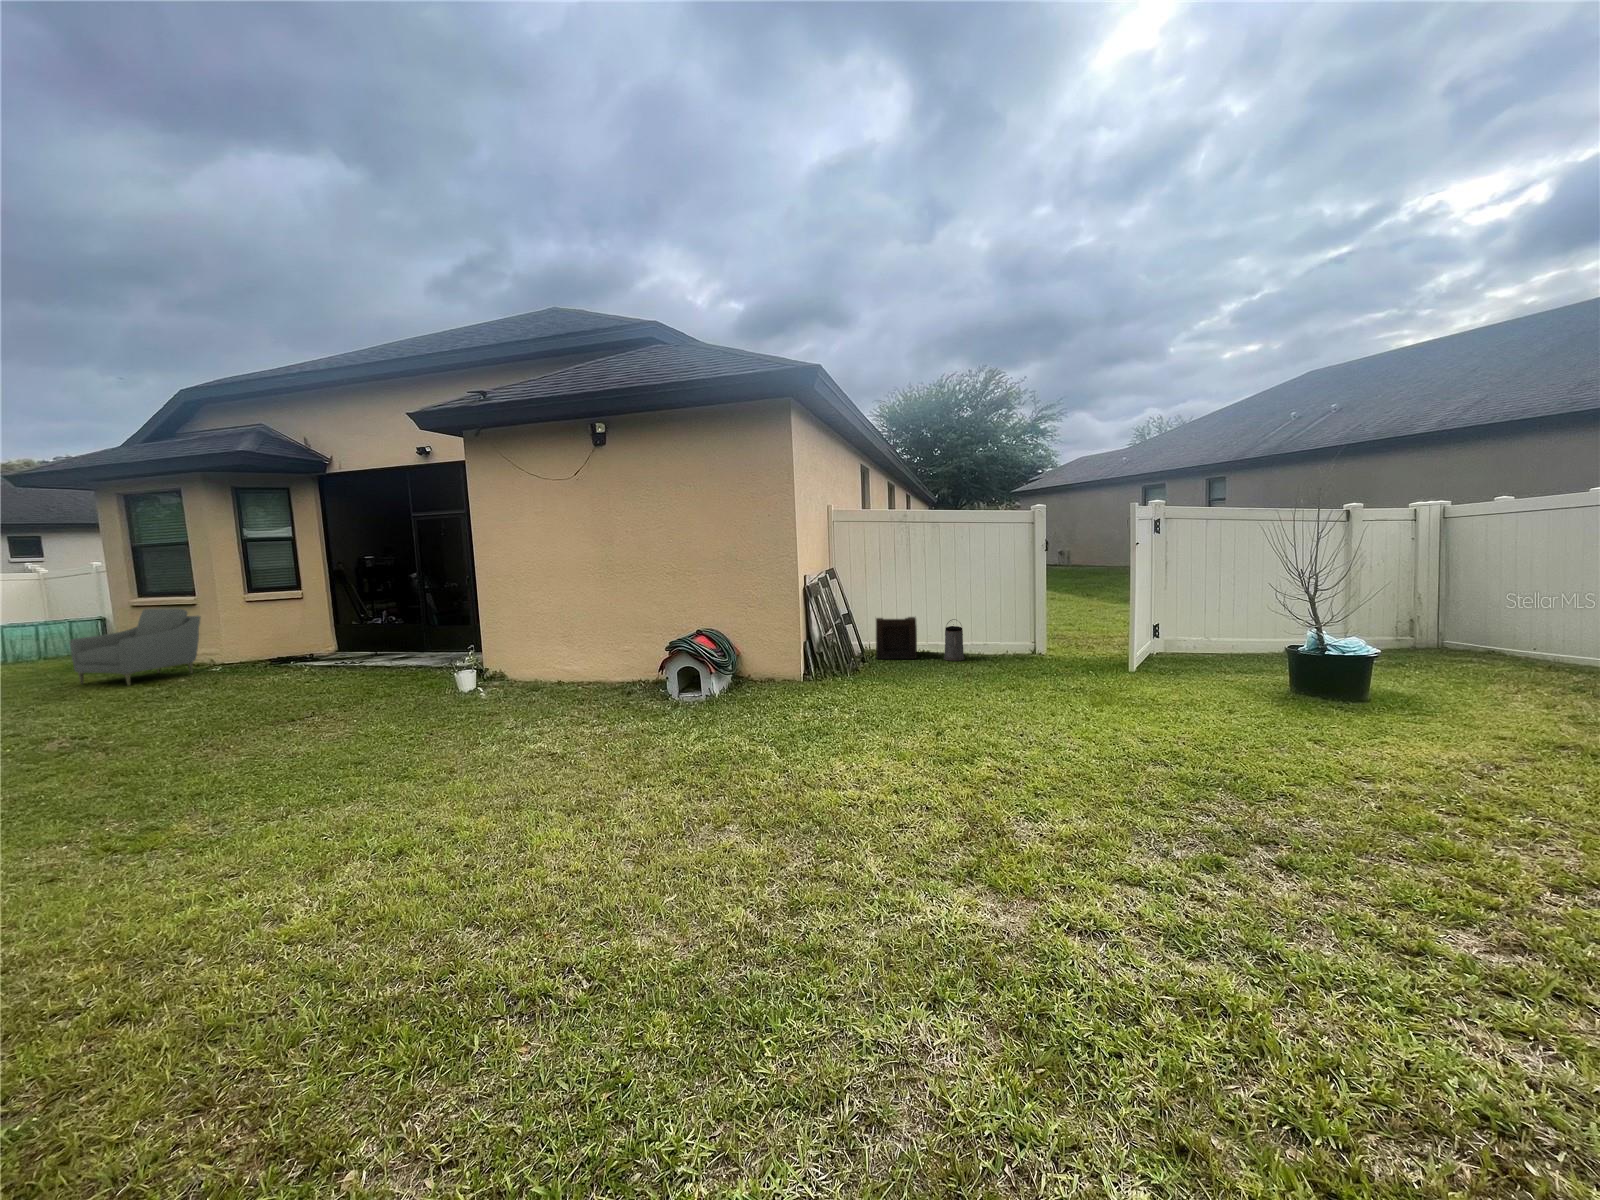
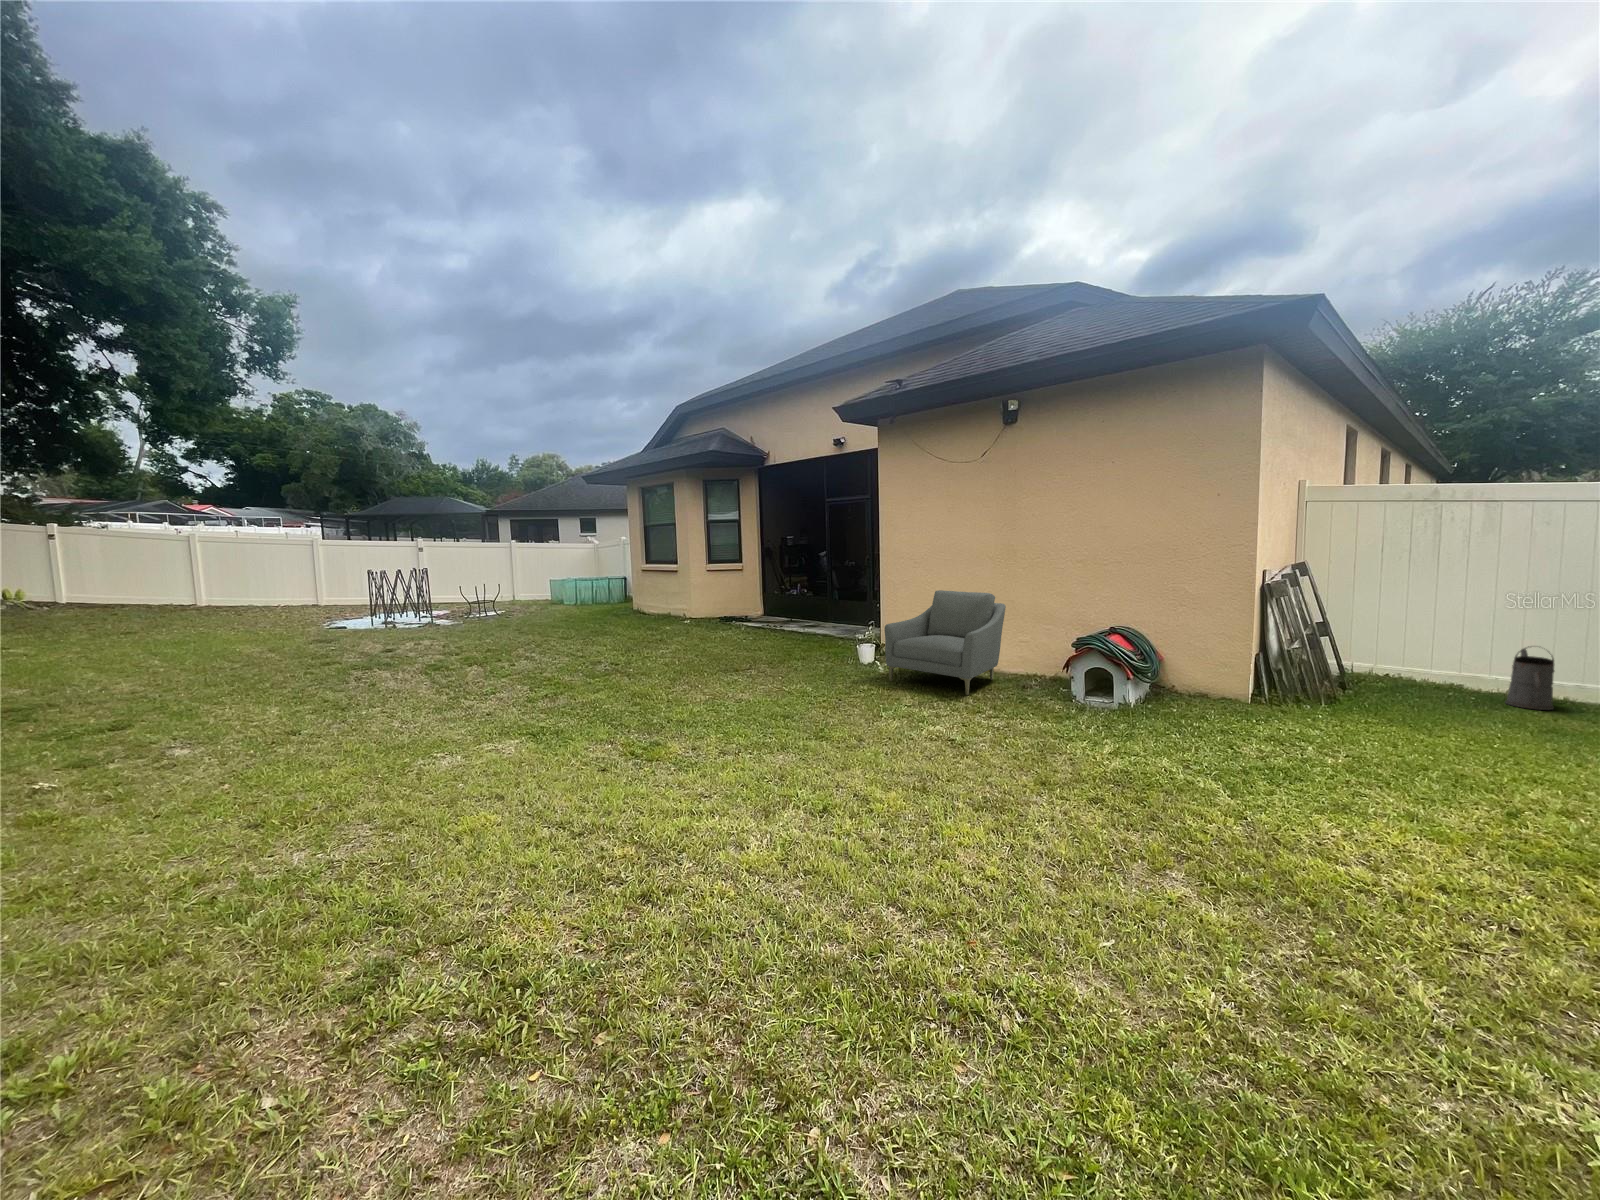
chair: present [70,608,200,686] -> present [884,590,1006,695]
wooden crate: present [876,617,917,659] -> none [1364,628,1453,697]

